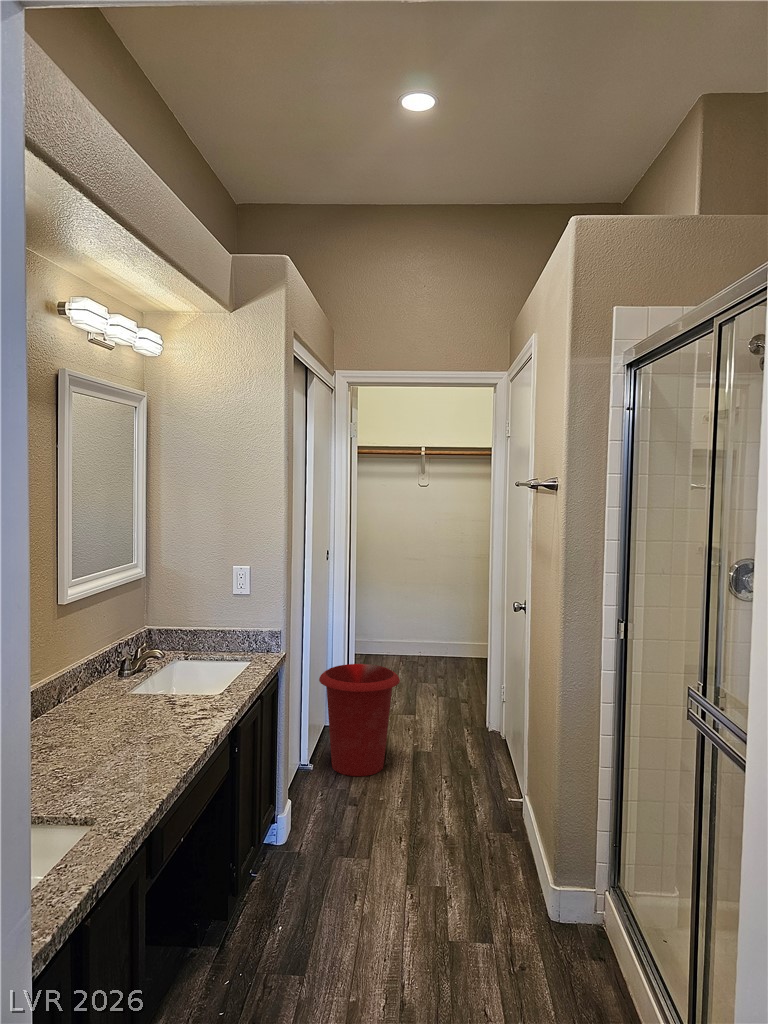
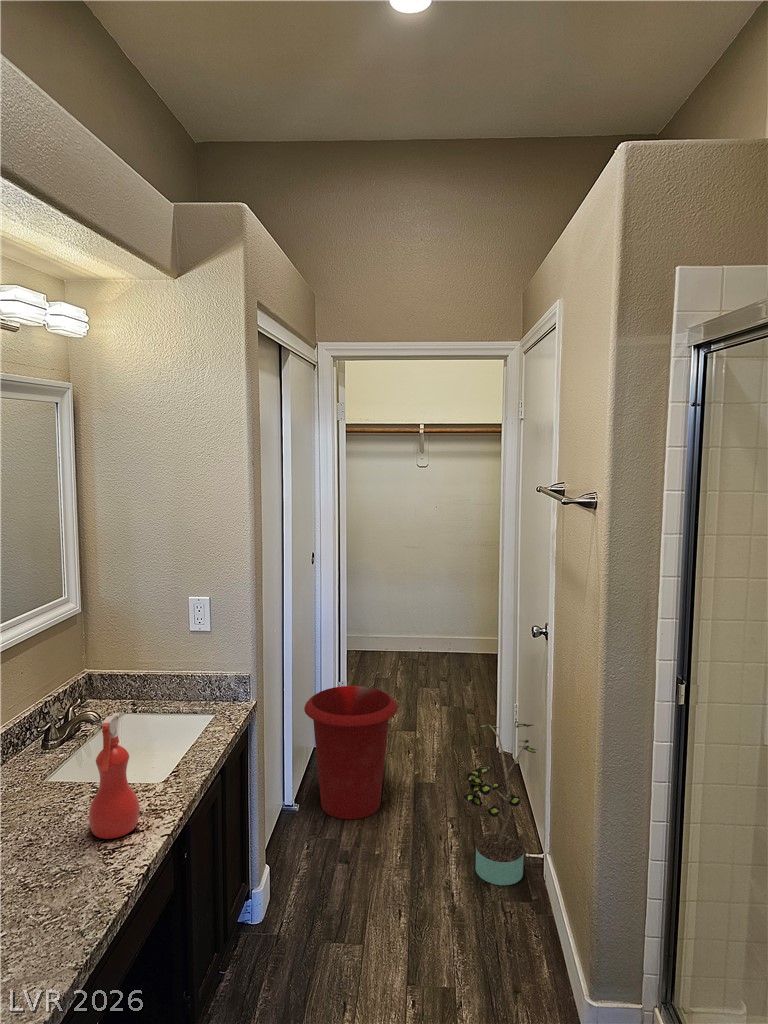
spray bottle: none [171,631,207,722] -> present [89,713,140,839]
potted plant: none [455,684,517,822] -> present [464,724,536,885]

